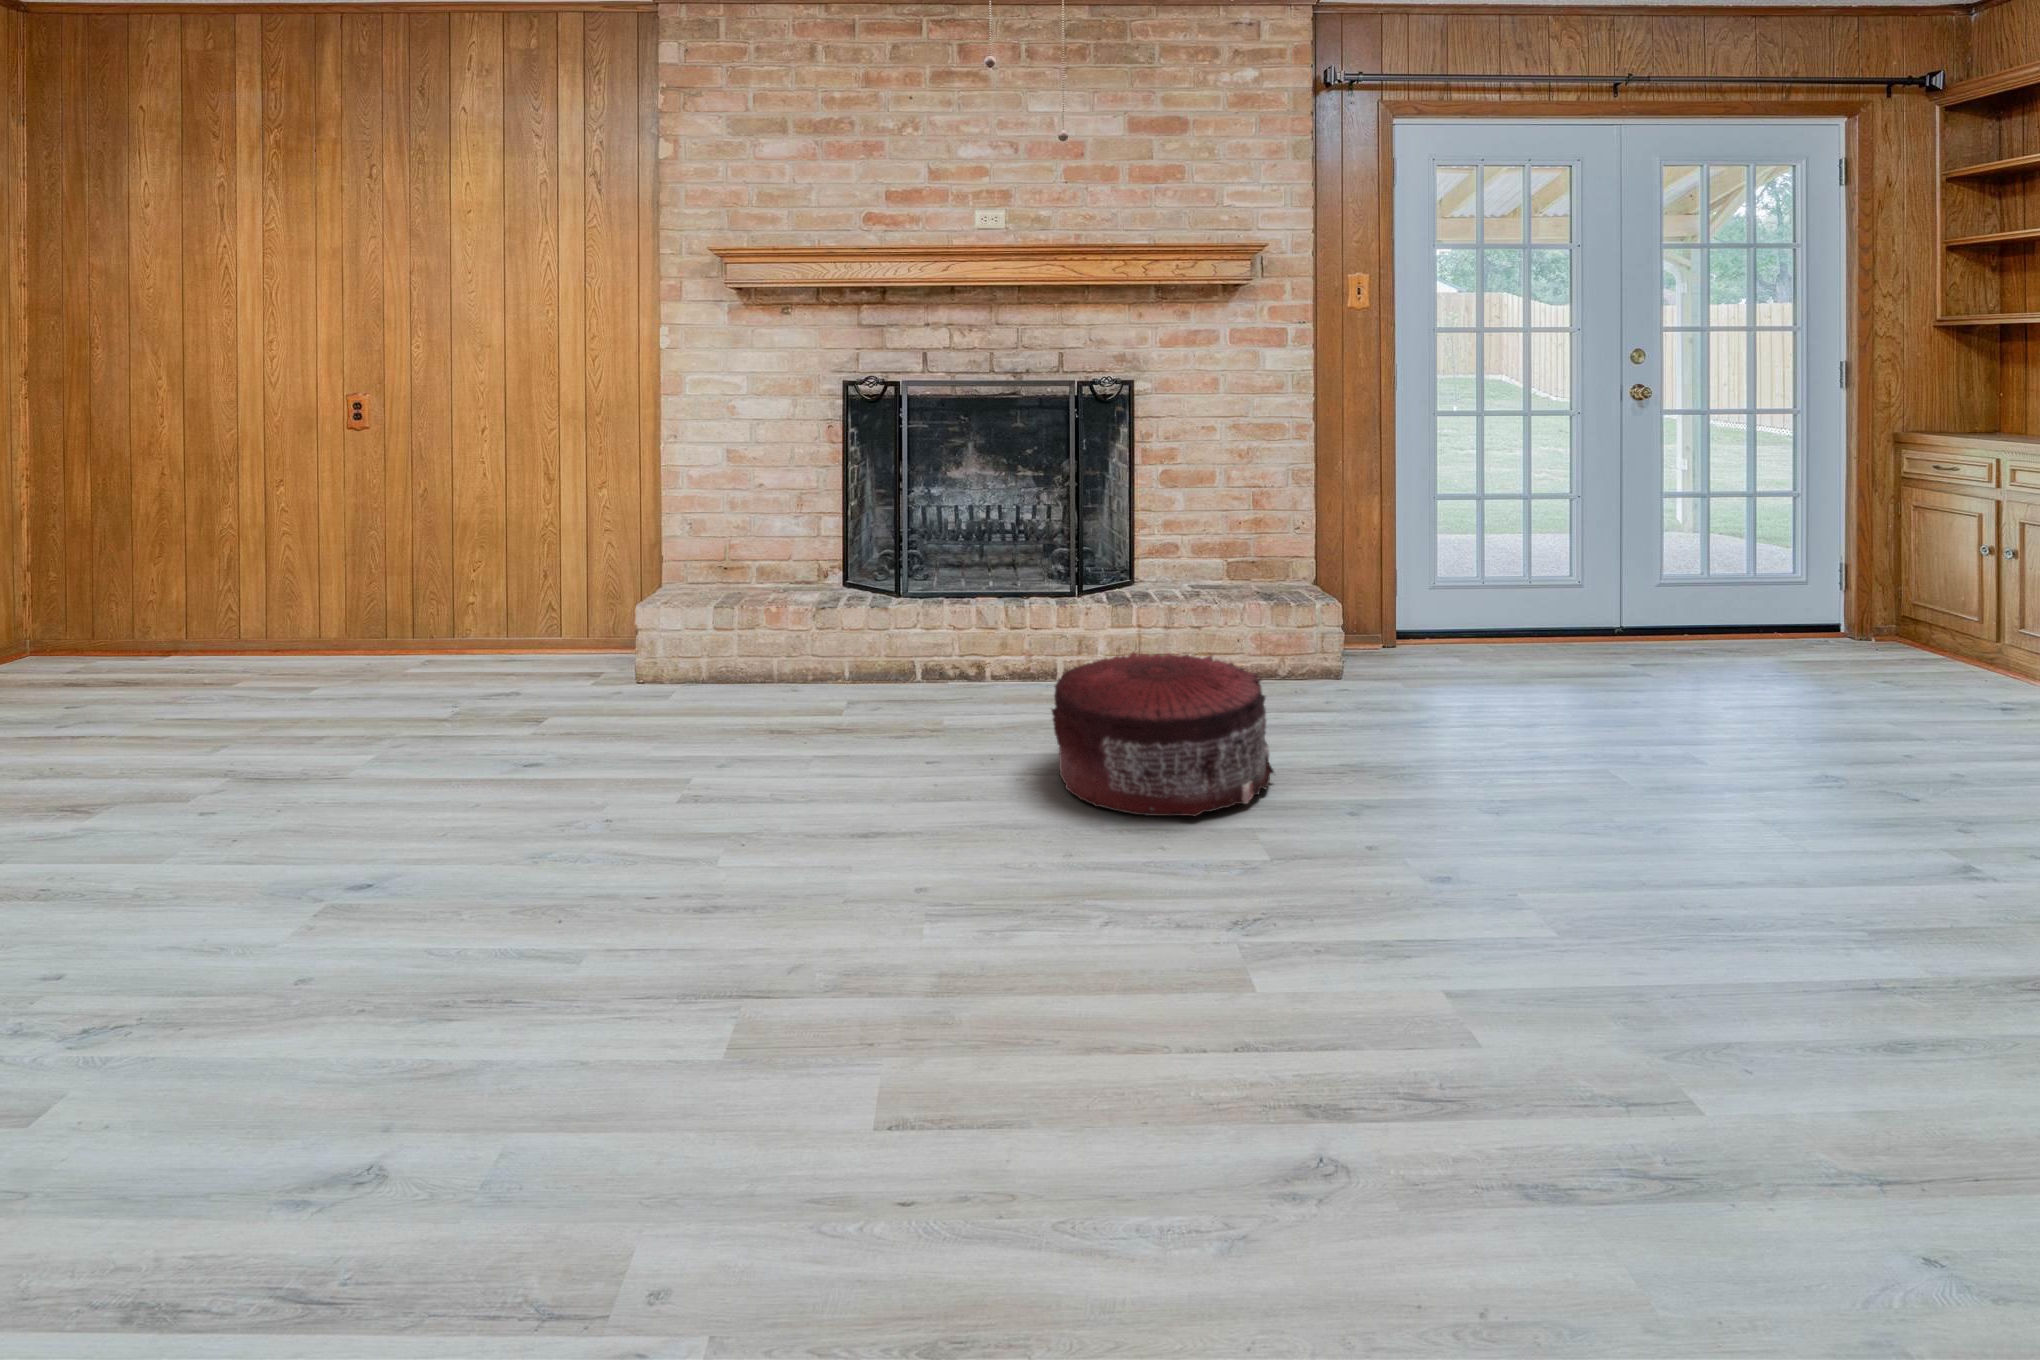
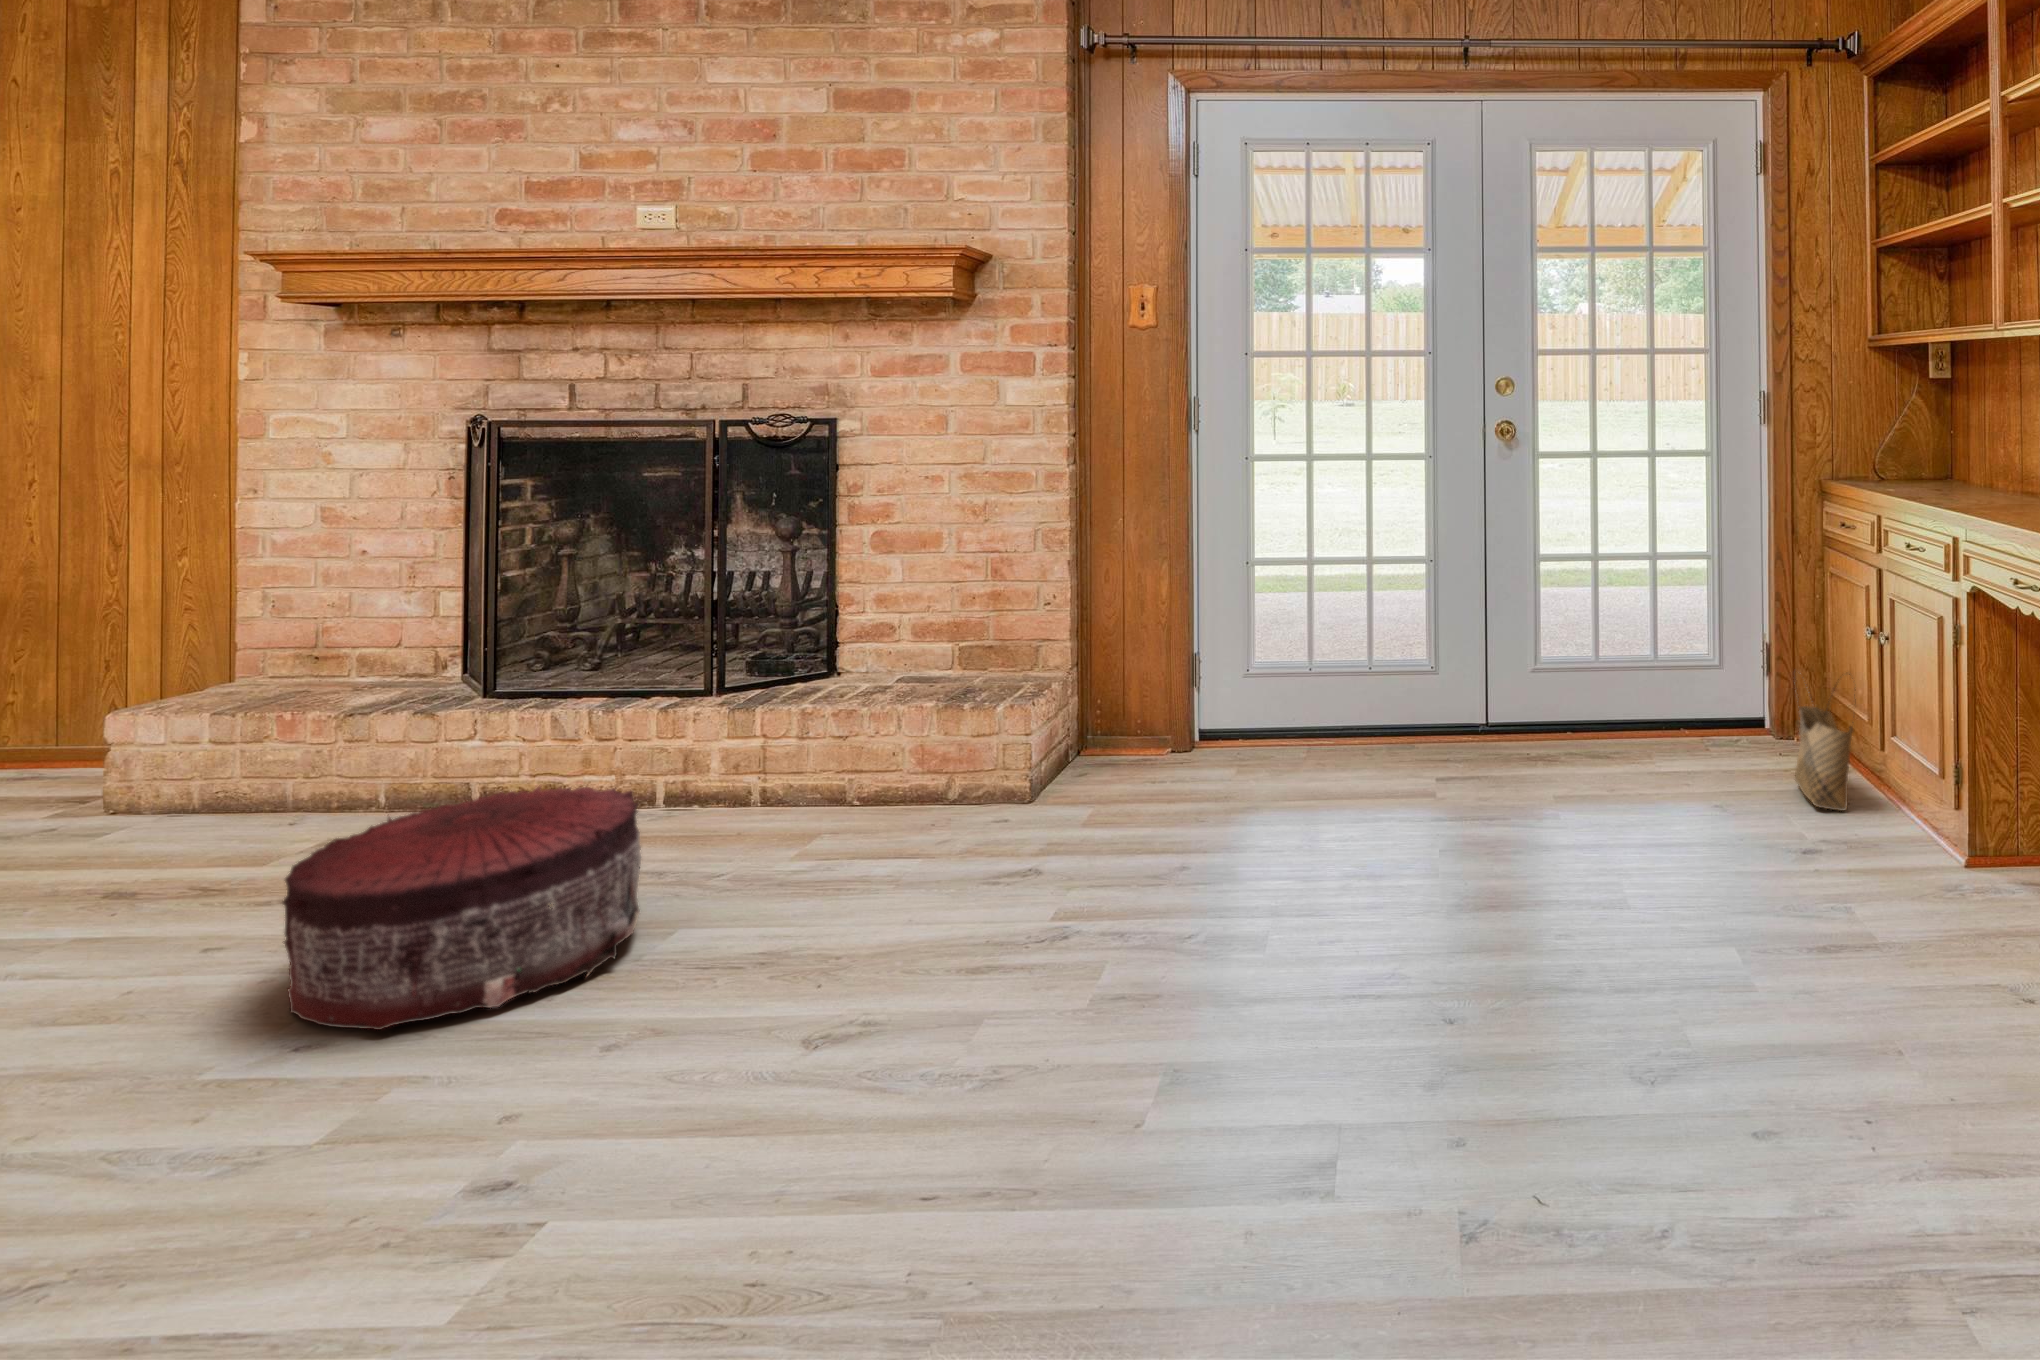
woven basket: none [1936,578,2017,686] -> present [1795,674,1856,811]

